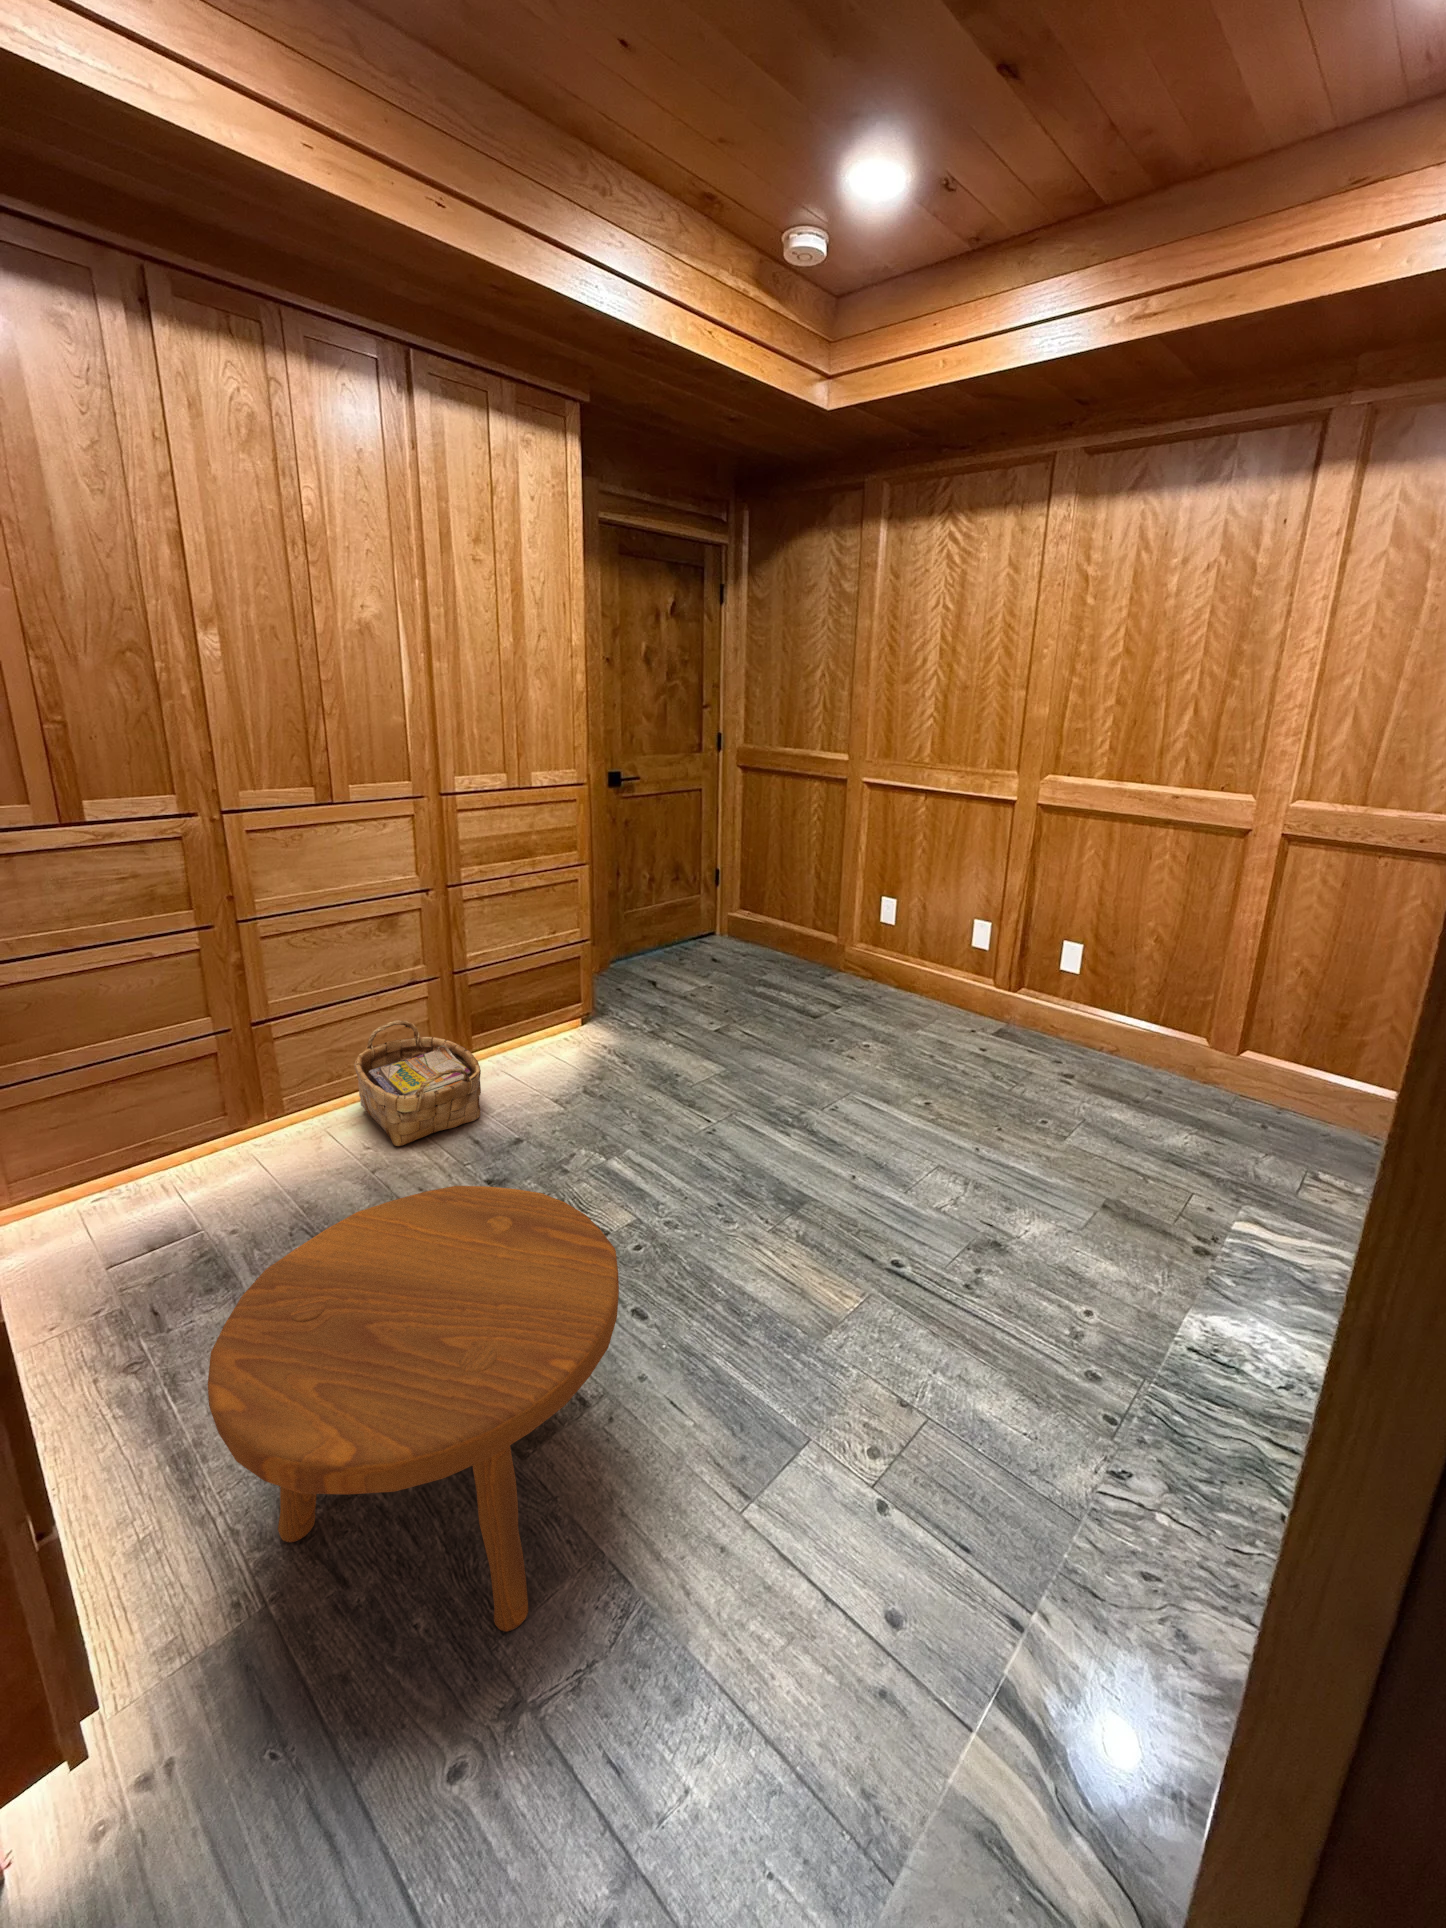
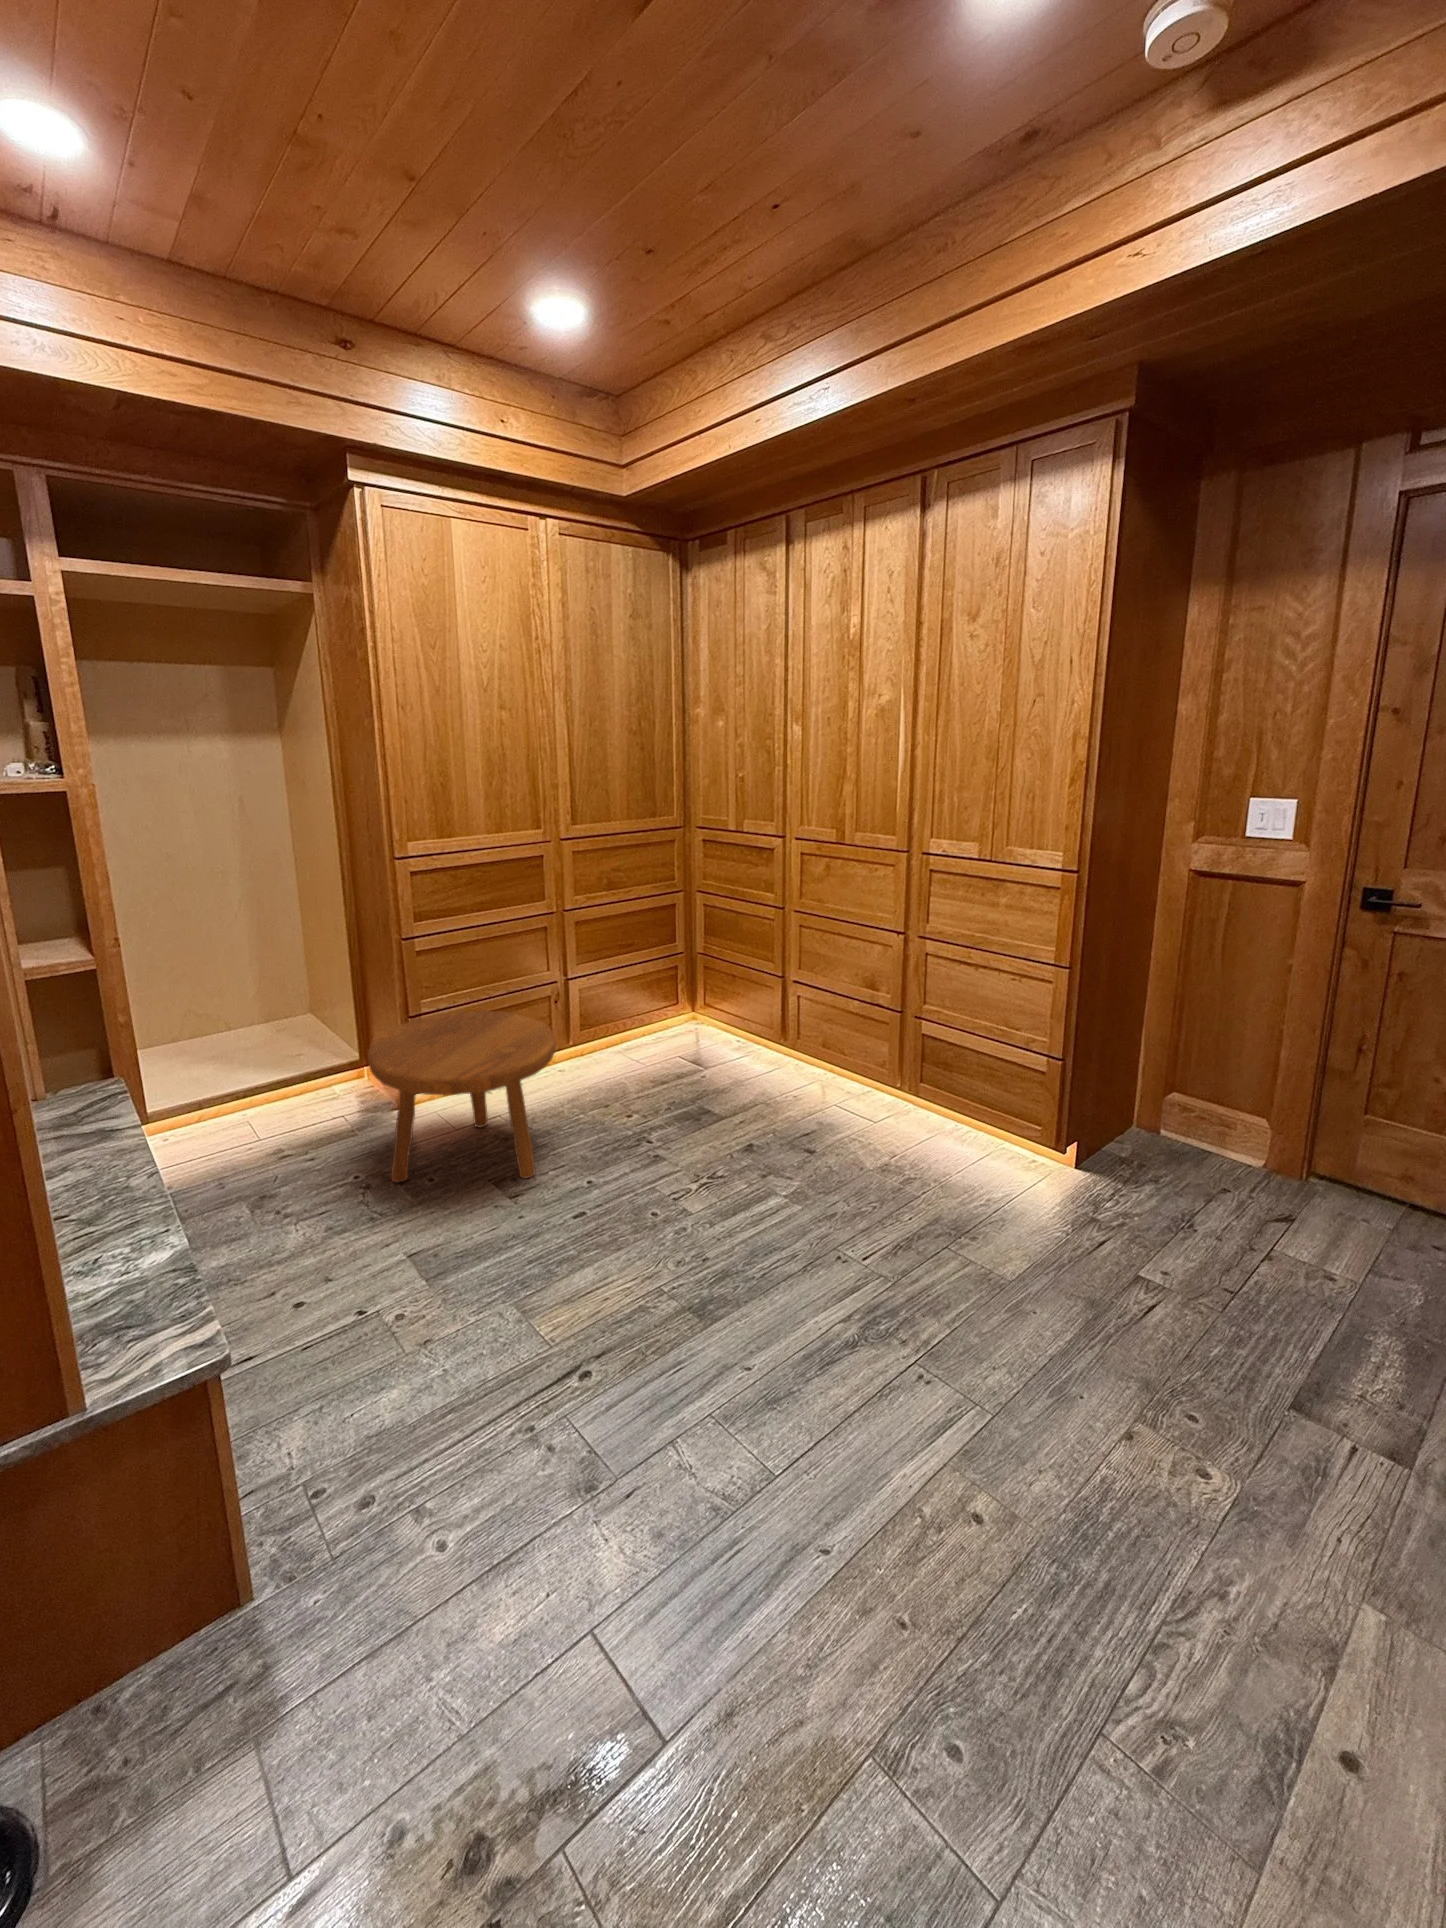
woven basket: present [354,1020,481,1146] -> none [787,1027,892,1129]

